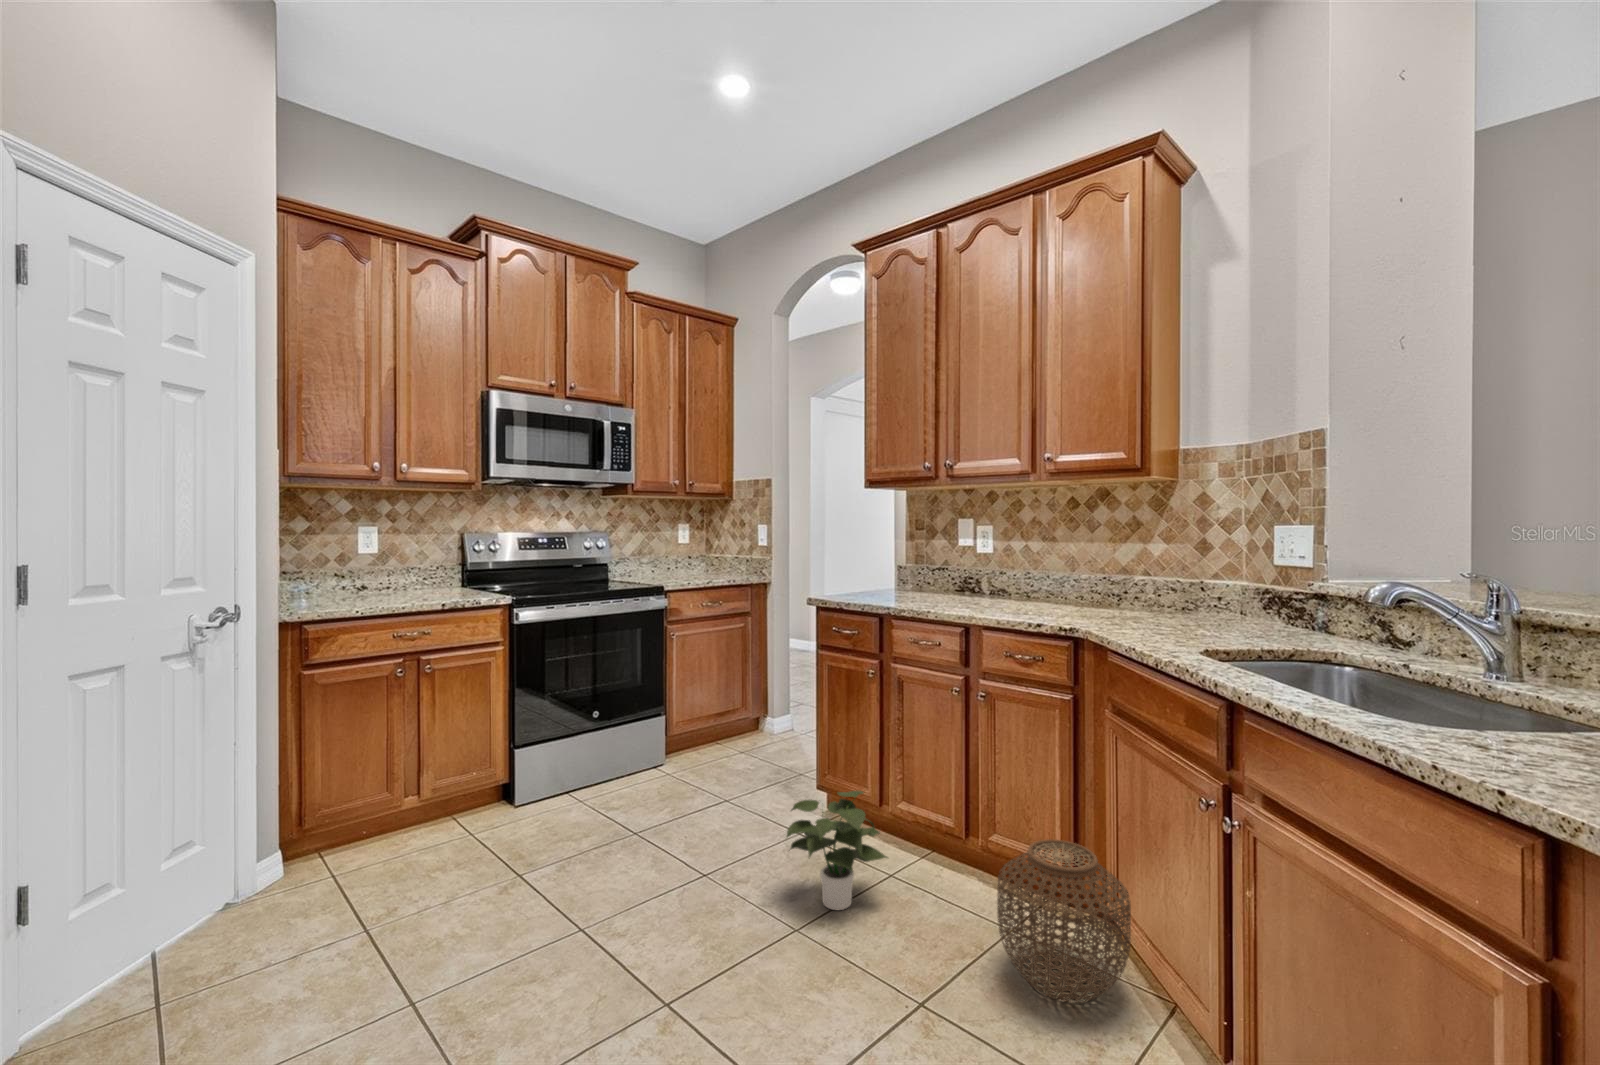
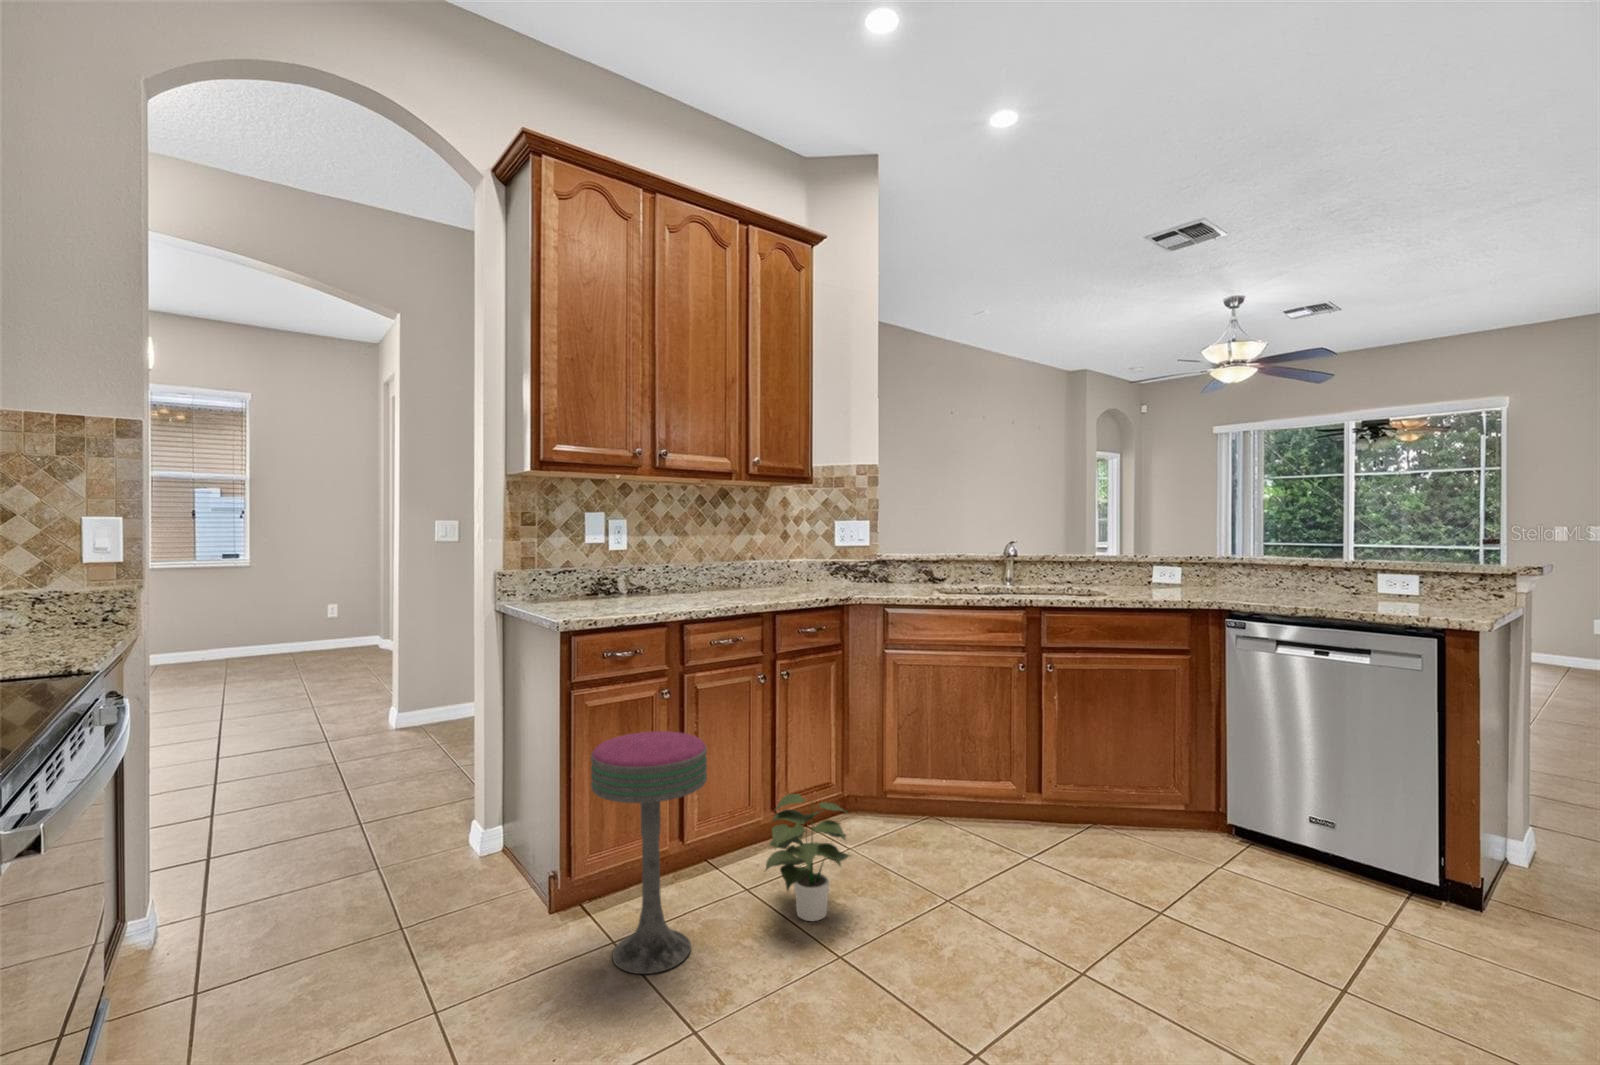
bar stool: none [727,685,809,856] -> present [591,731,707,974]
woven basket: present [997,839,1131,1003] -> none [881,743,970,849]

